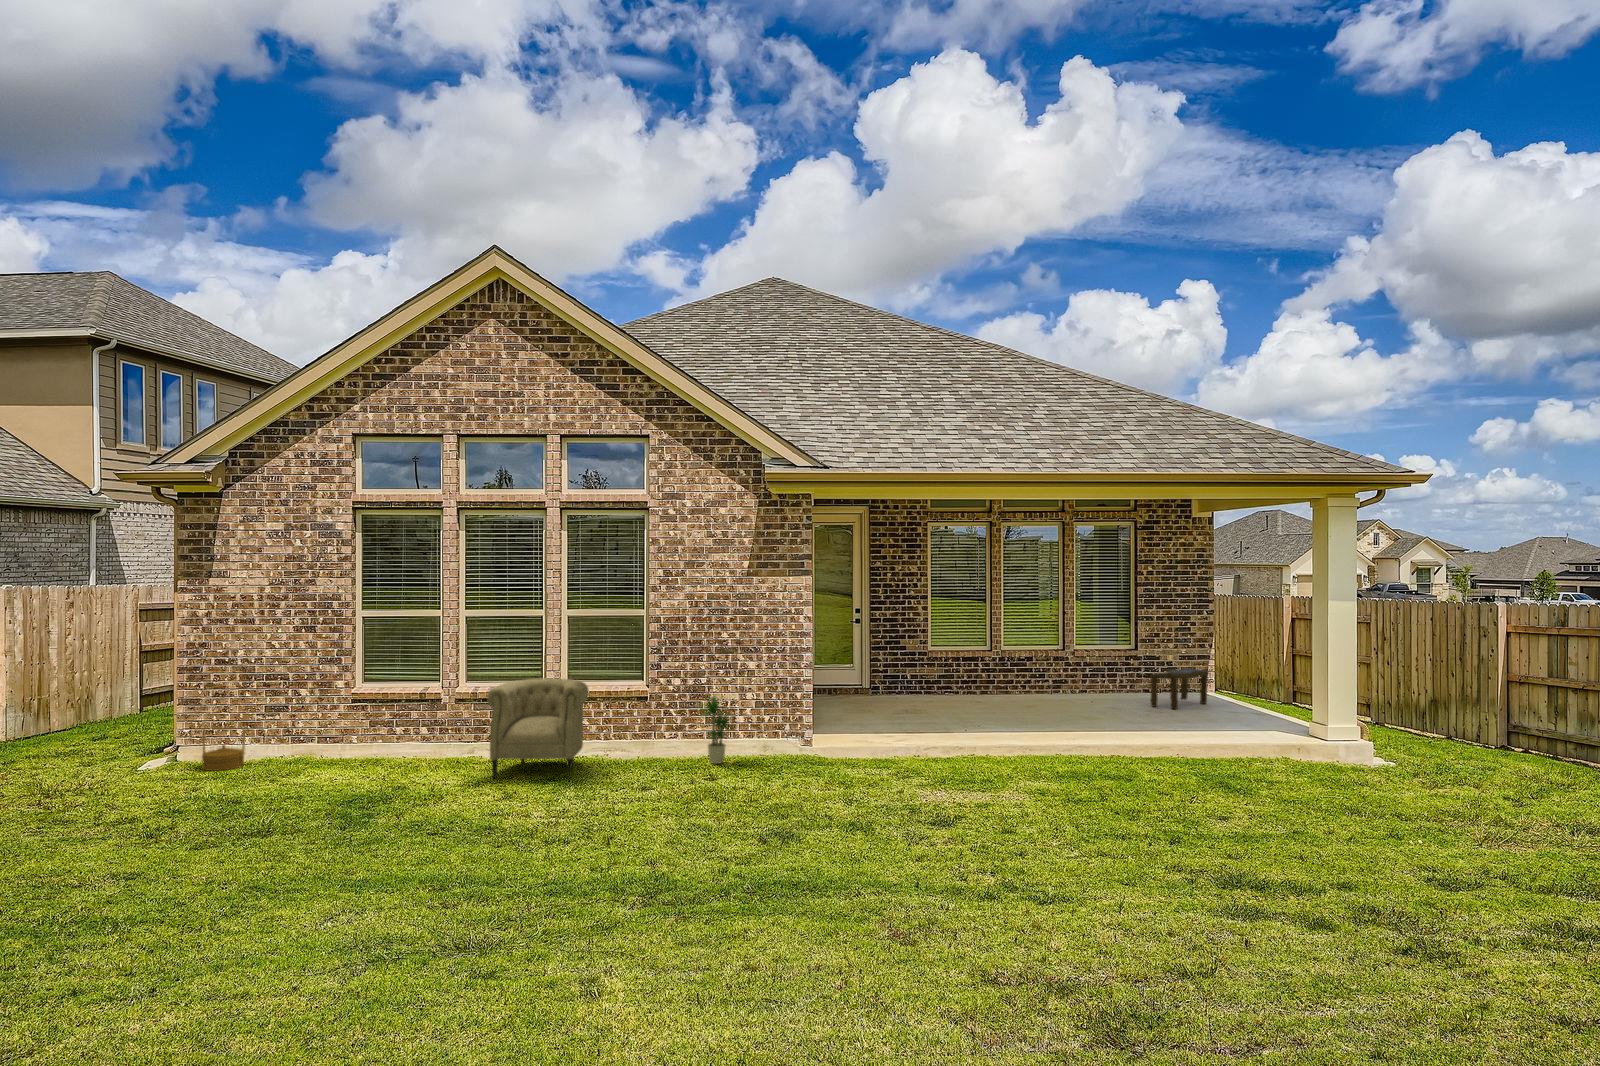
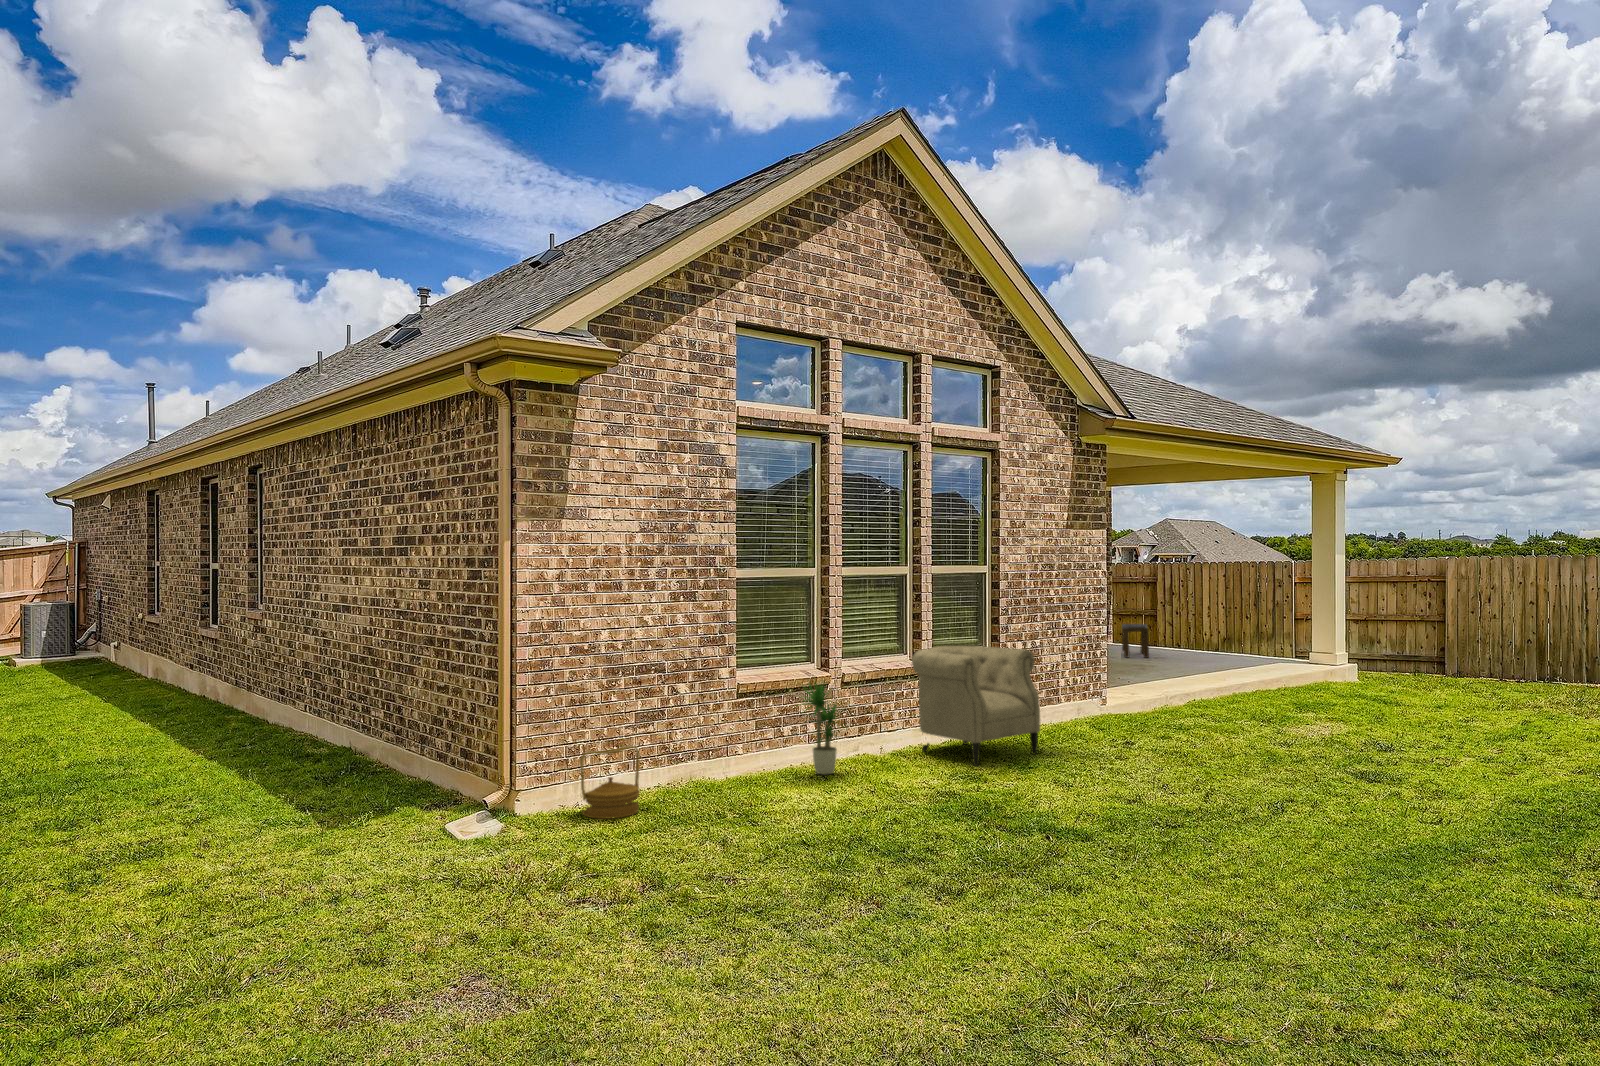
potted plant: present [701,696,731,764] -> present [797,683,839,775]

